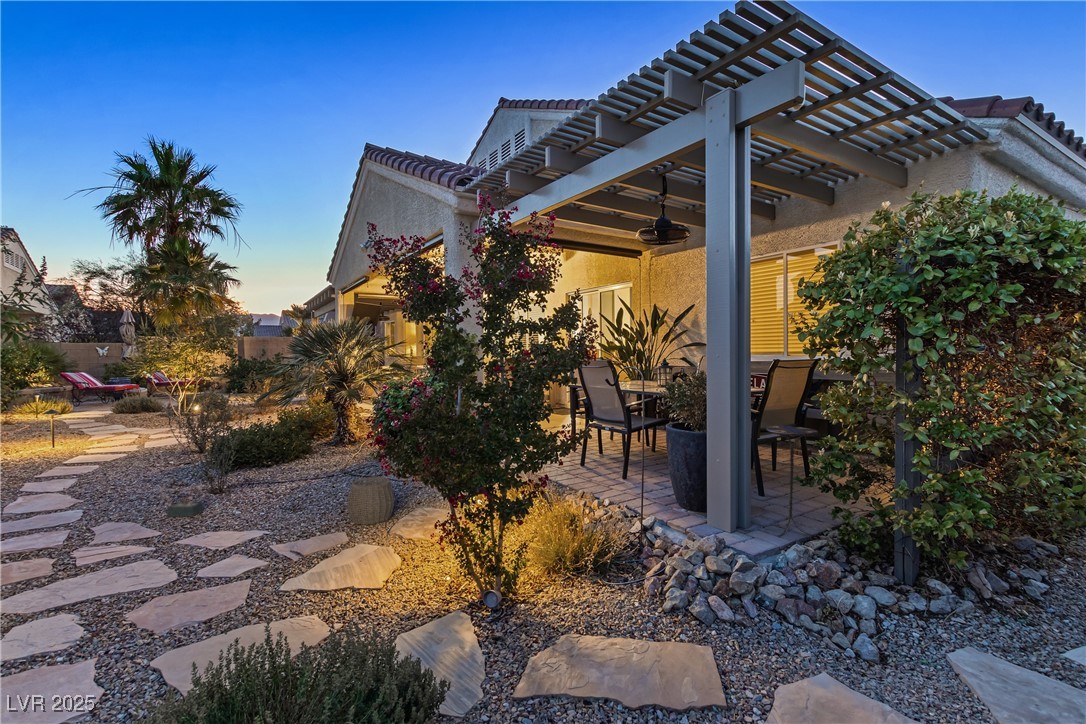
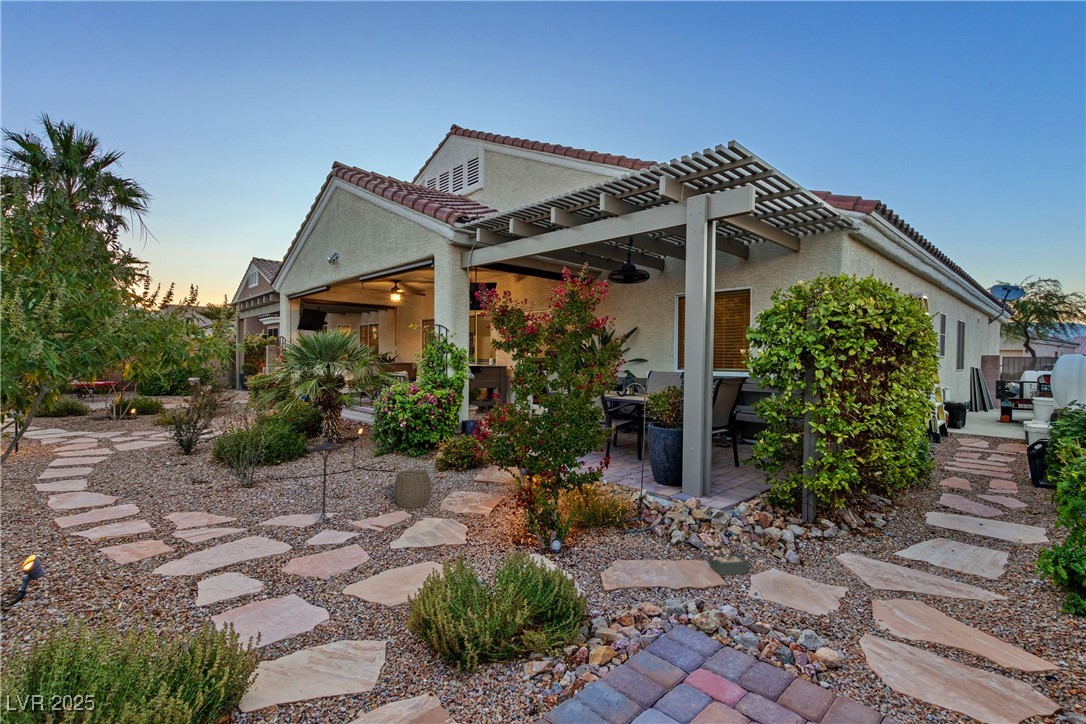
side table: present [767,426,818,536] -> present [306,443,344,526]
decorative plant: present [159,479,205,517] -> present [702,528,751,575]

